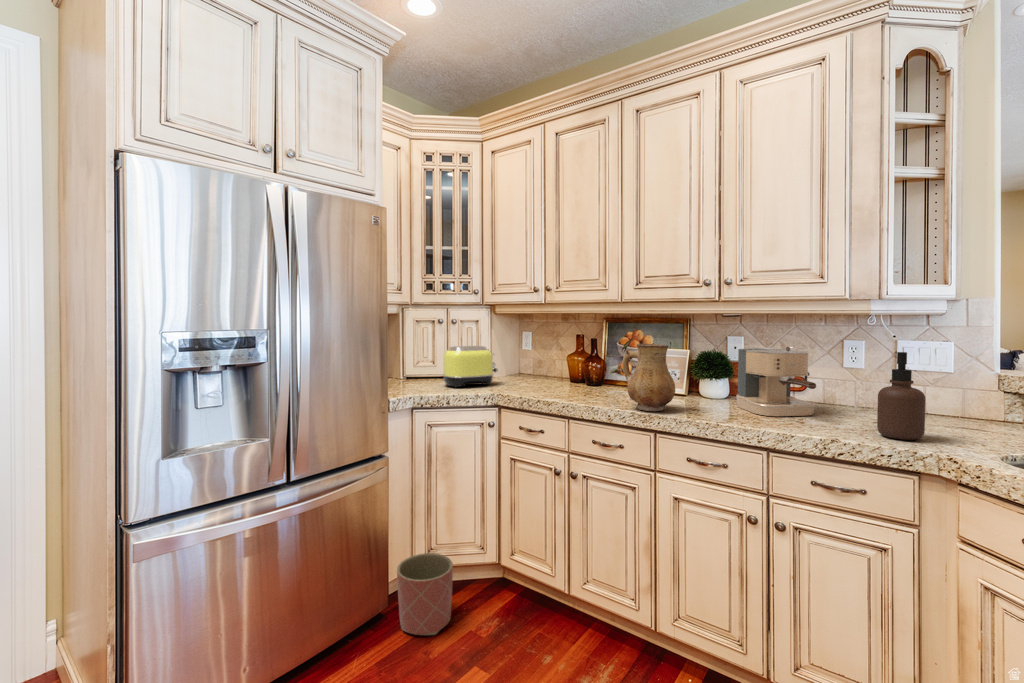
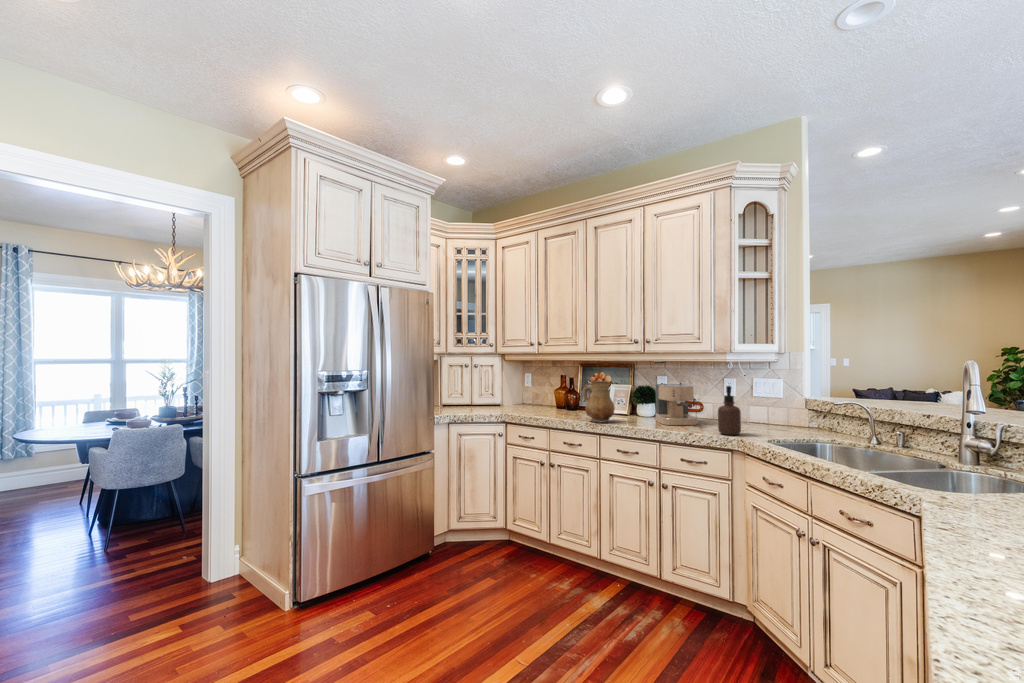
toaster: present [443,346,498,387] -> none [468,381,506,410]
planter: present [397,553,453,635] -> none [439,518,475,567]

